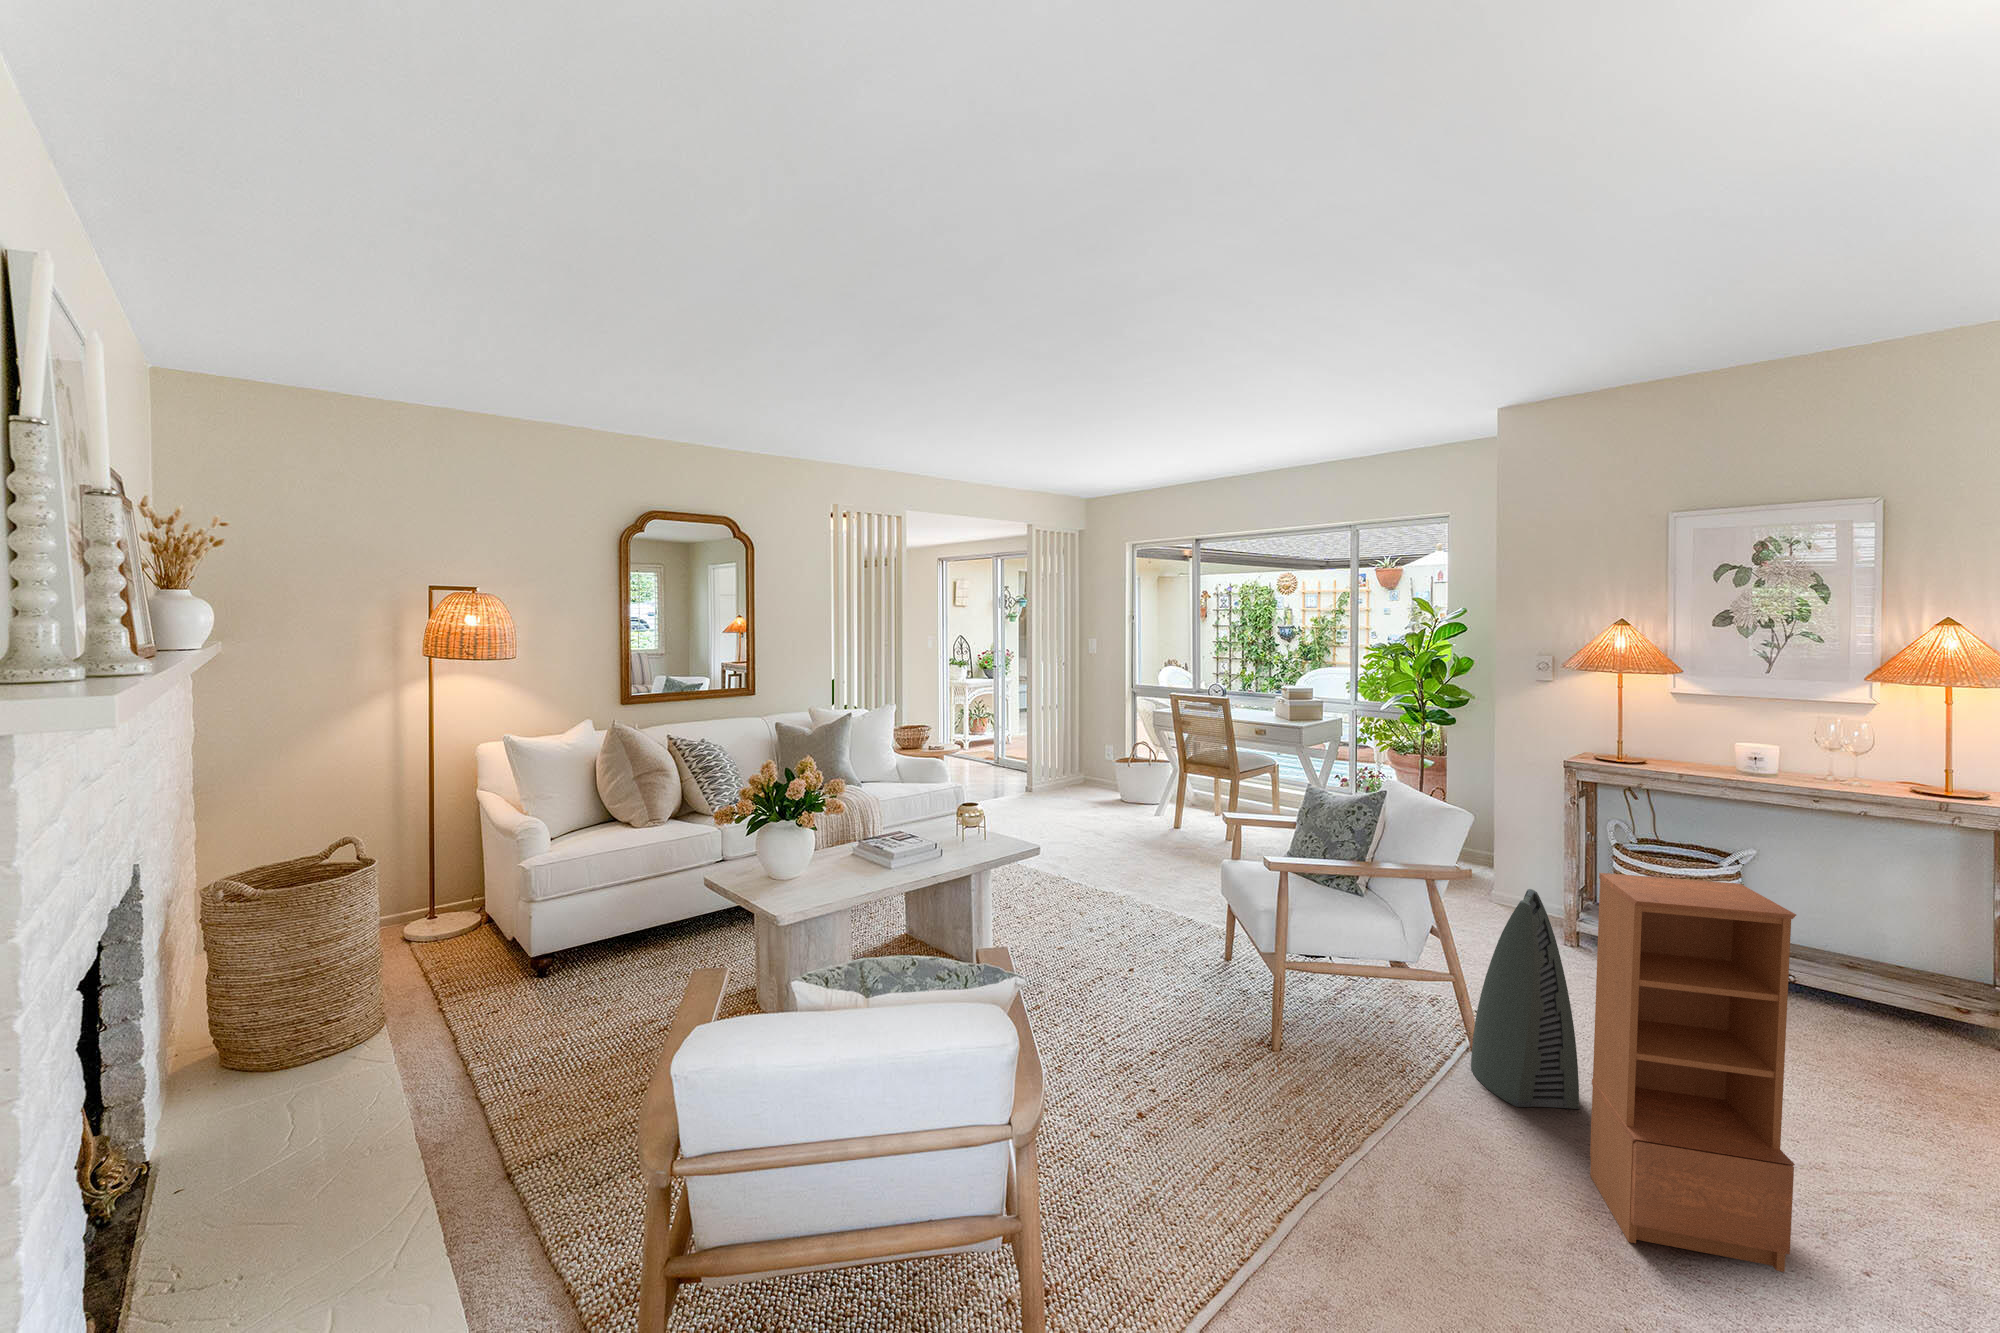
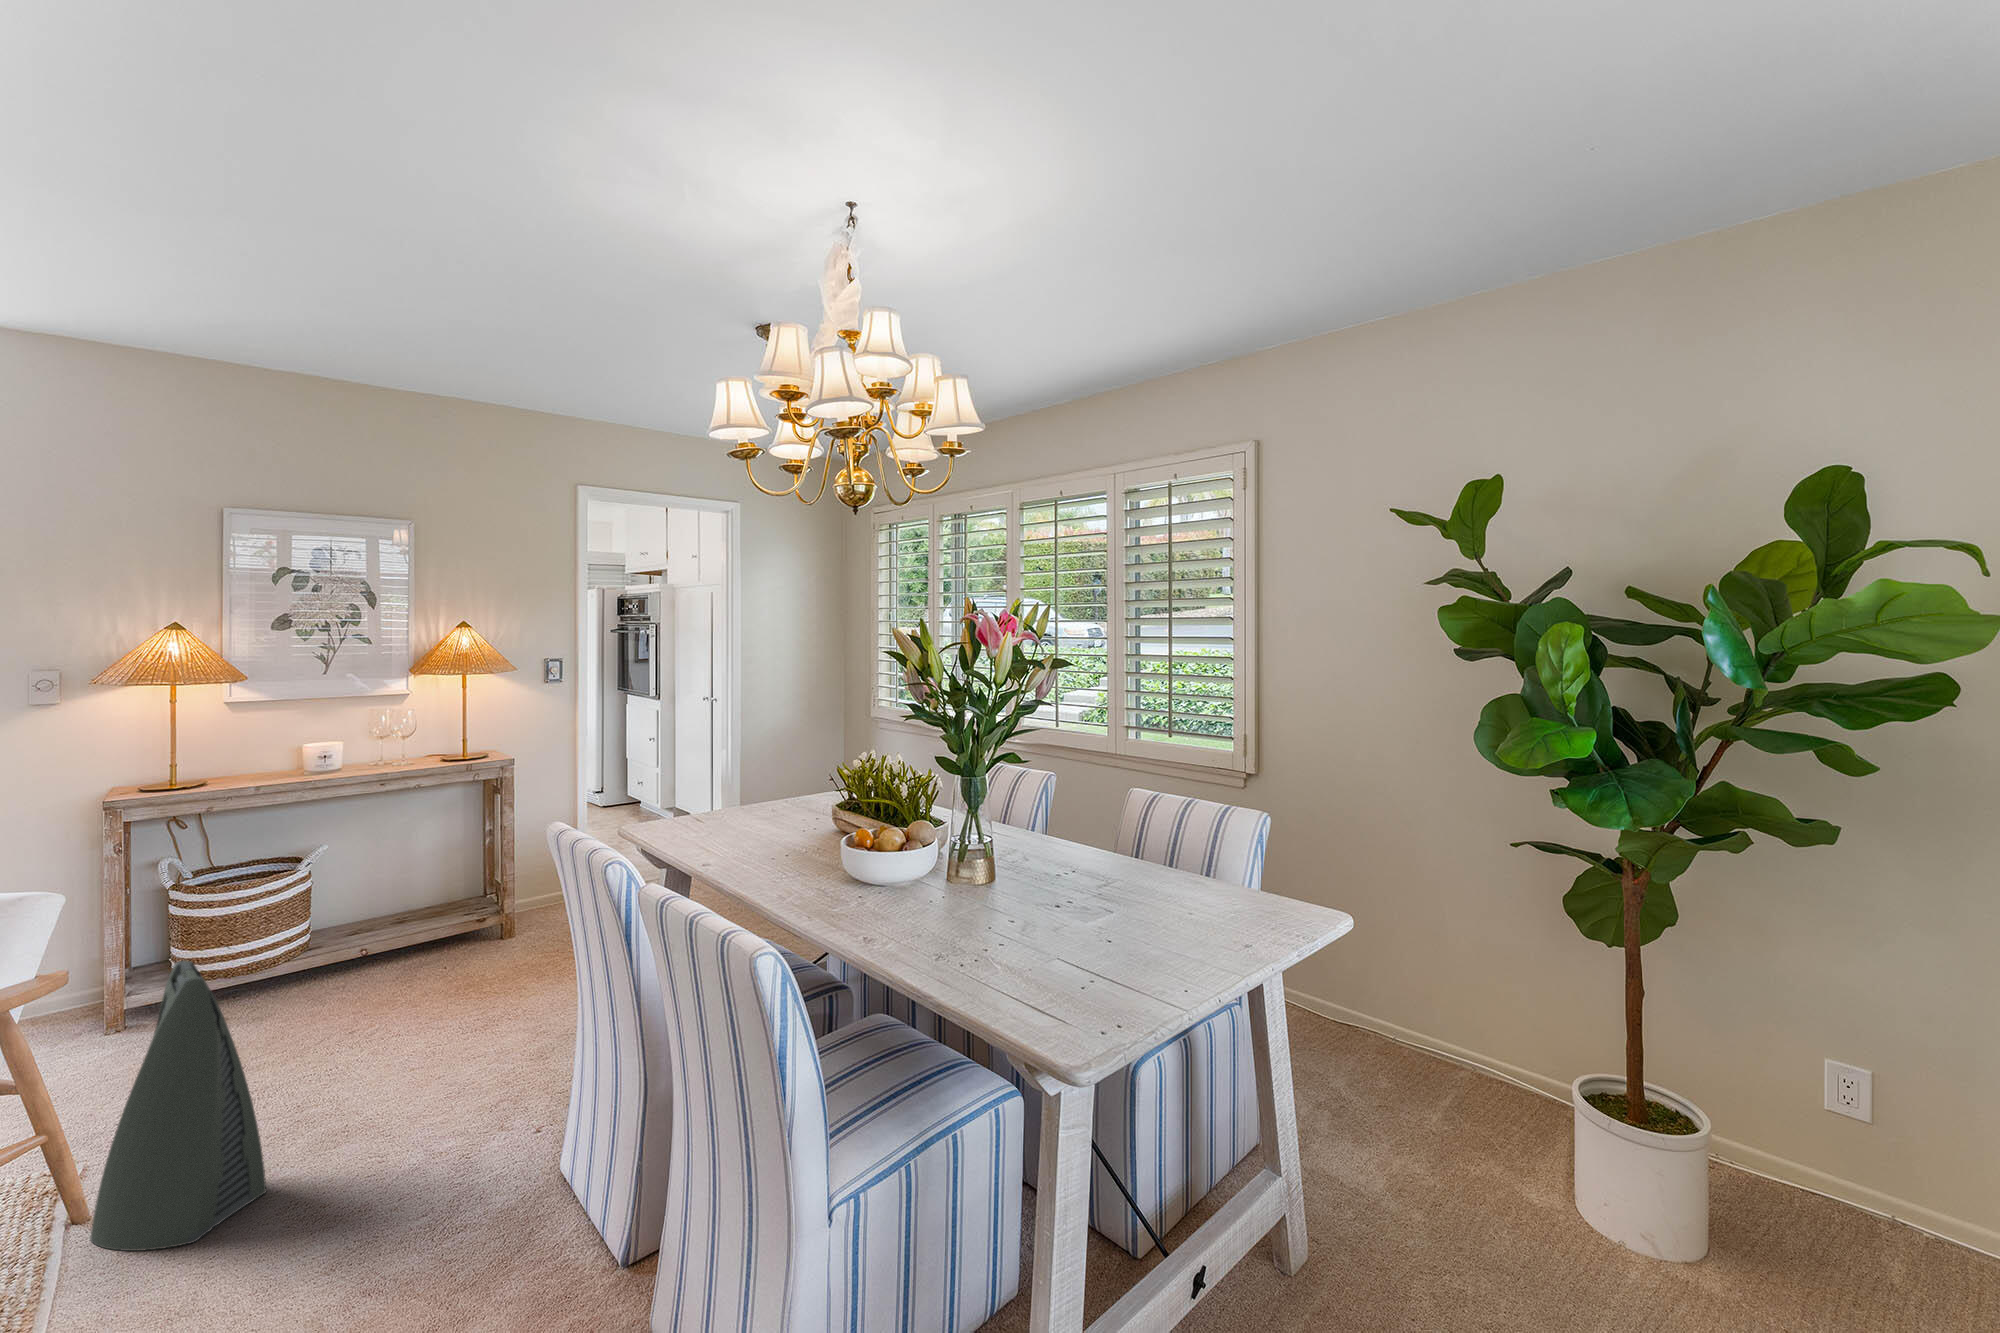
bookcase: present [1590,873,1796,1272] -> none [328,874,526,1274]

